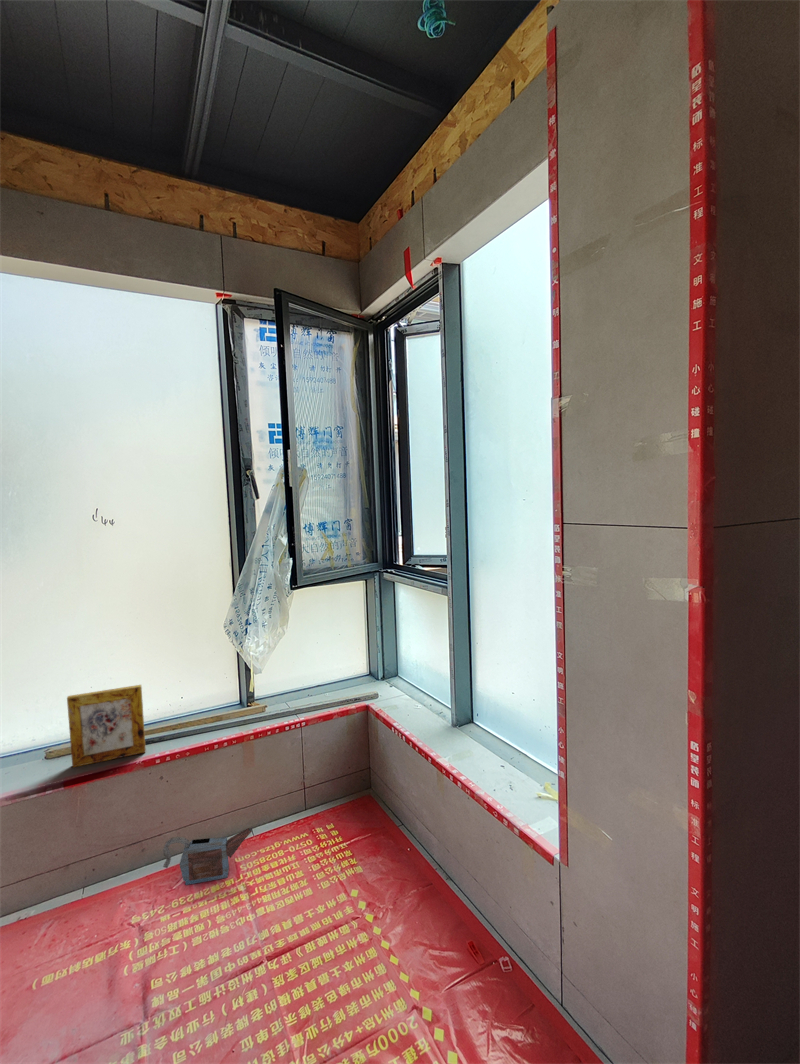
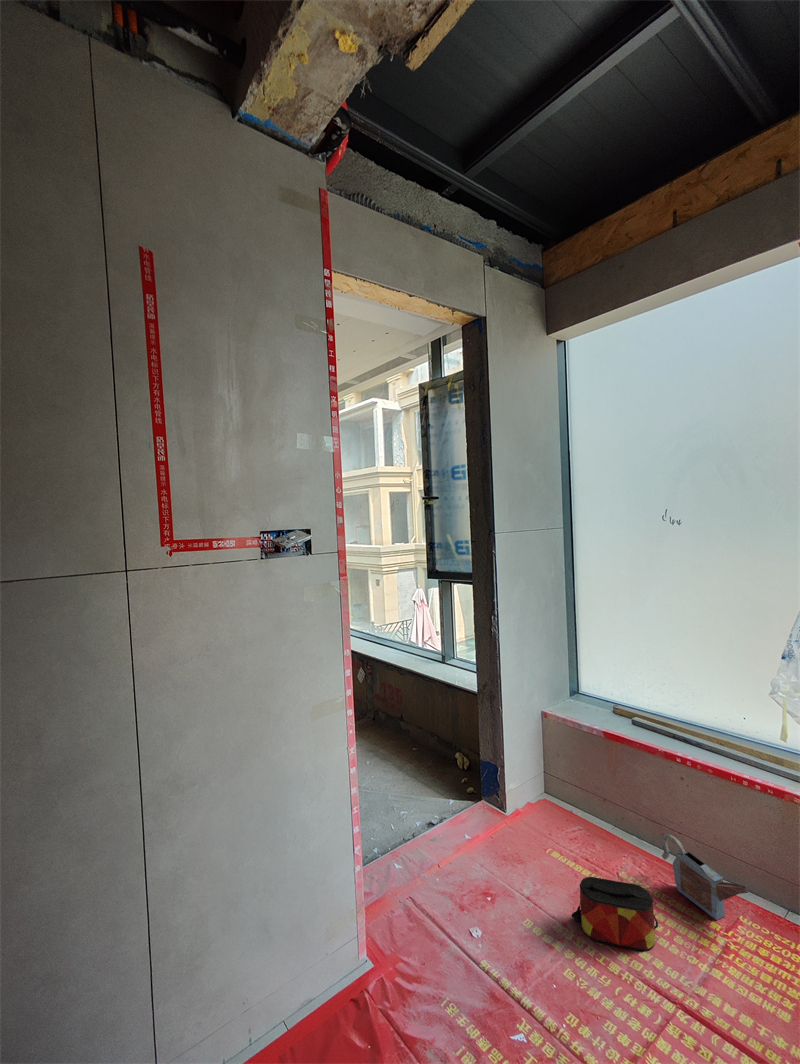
picture frame: present [67,685,146,767] -> none [619,668,677,747]
bag: none [131,900,213,1010] -> present [572,877,658,951]

